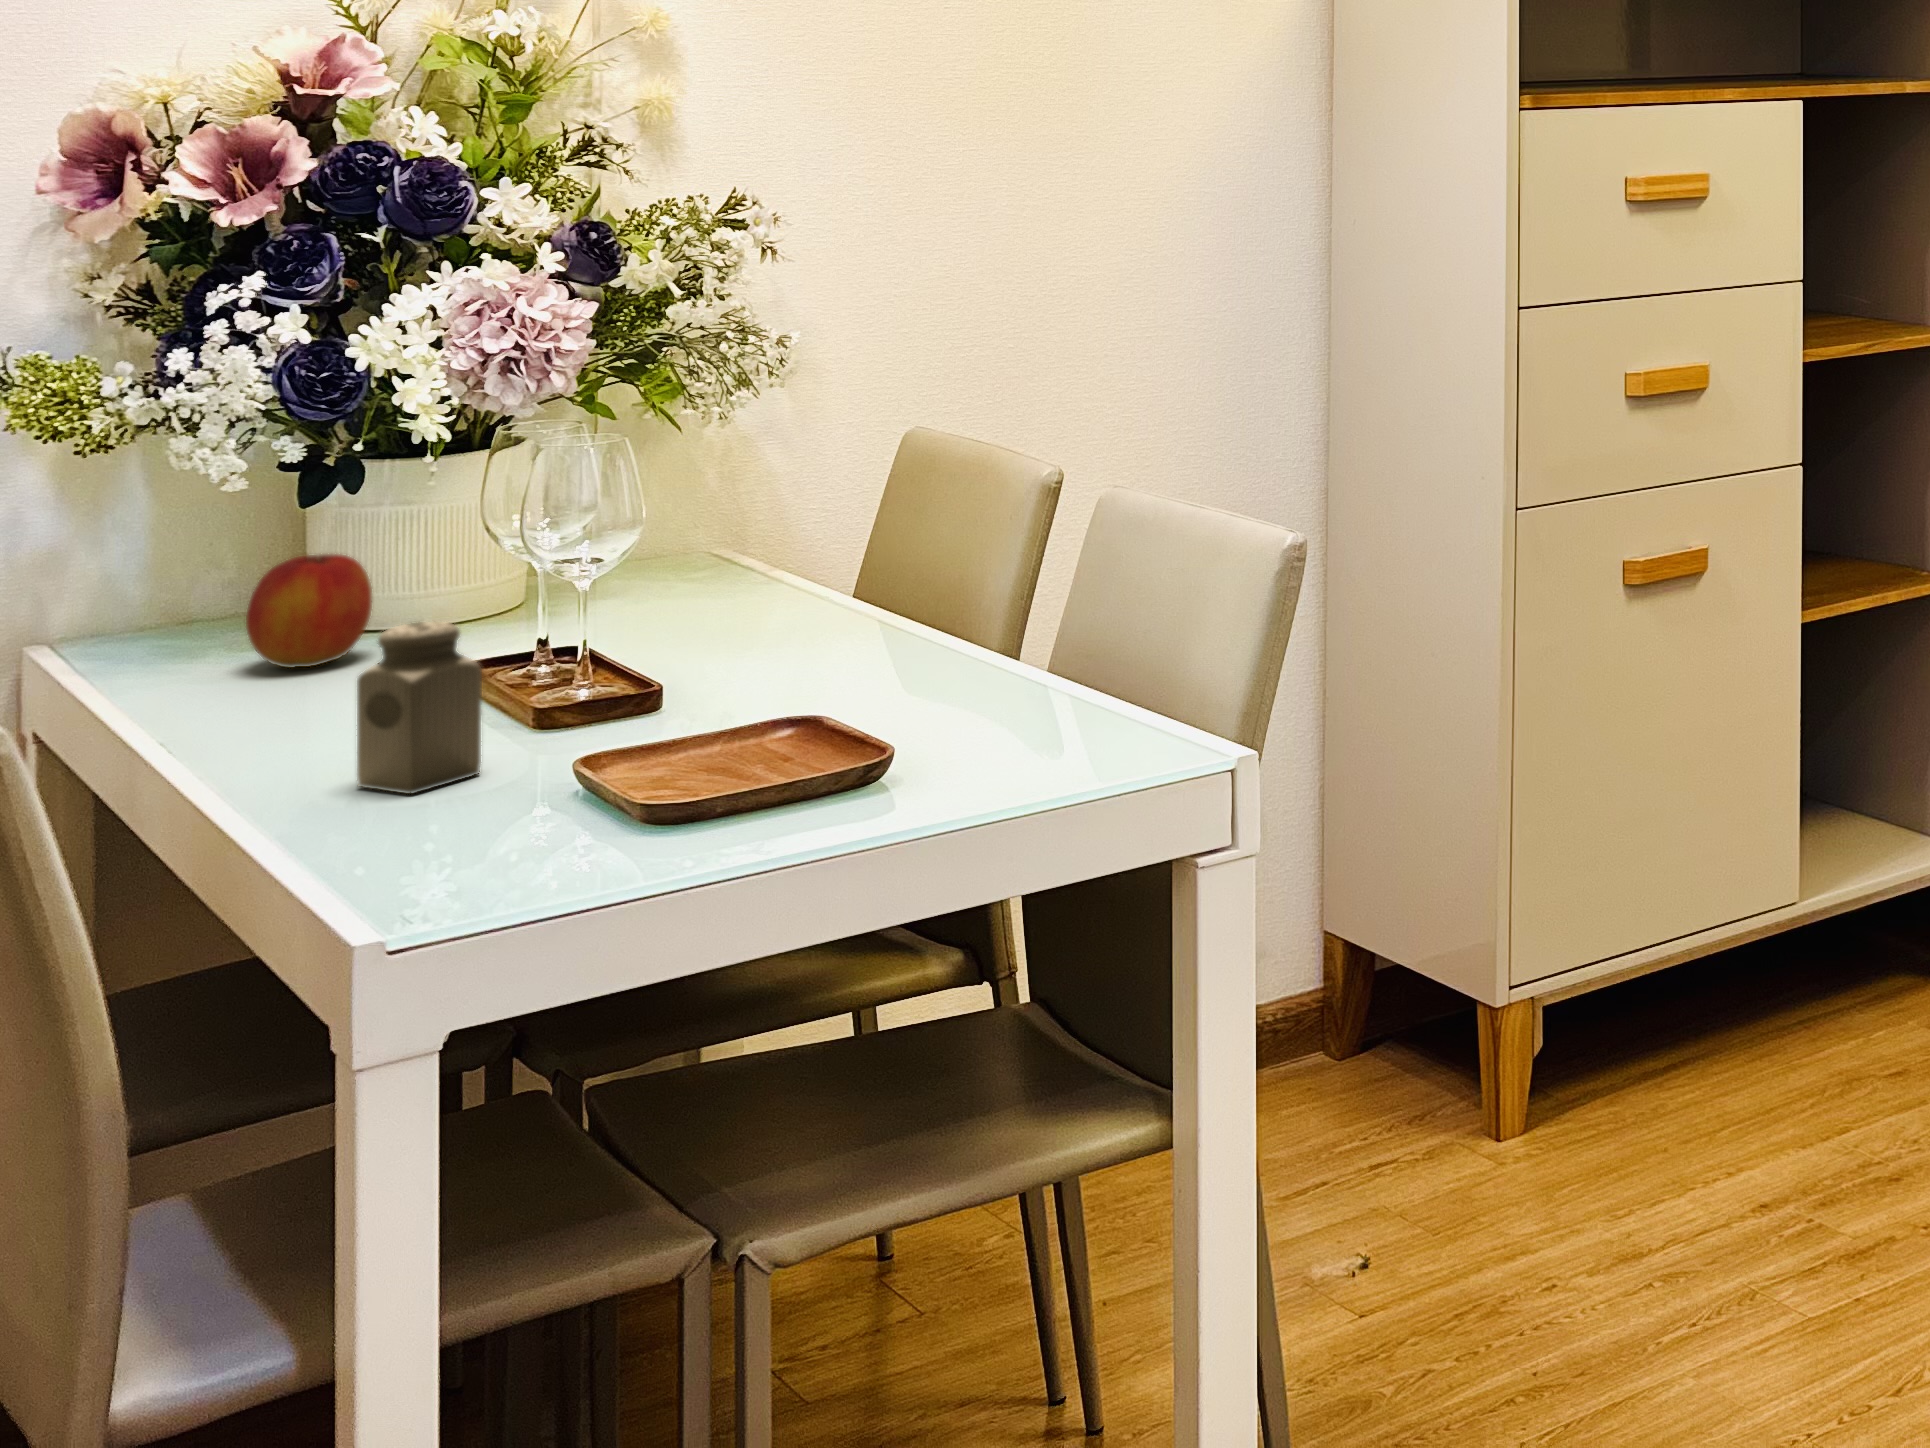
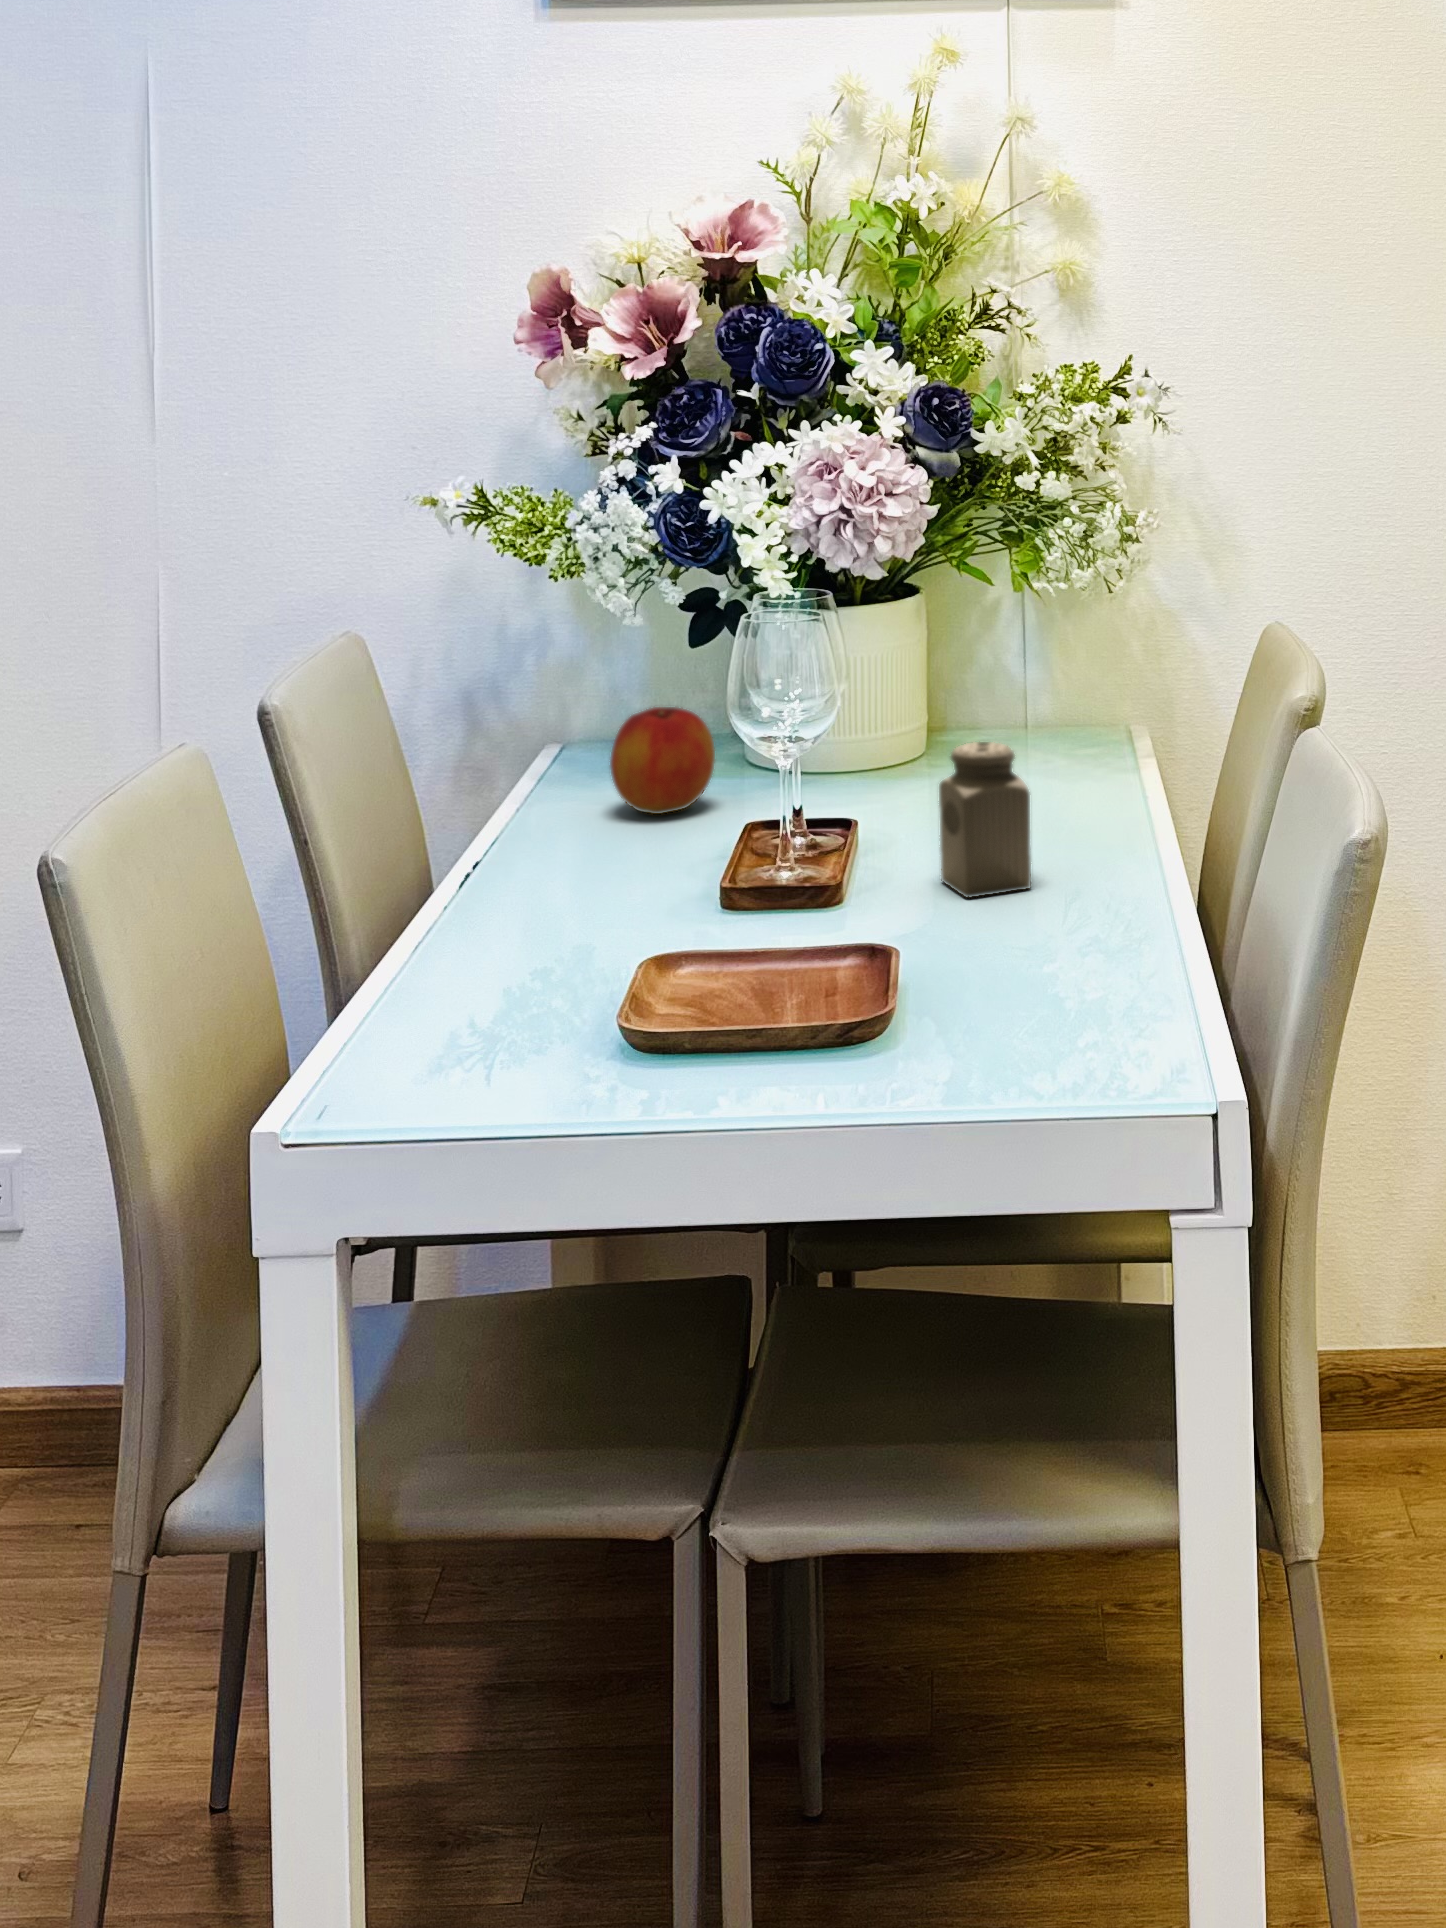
salt shaker: present [357,622,482,794] -> present [939,742,1031,897]

